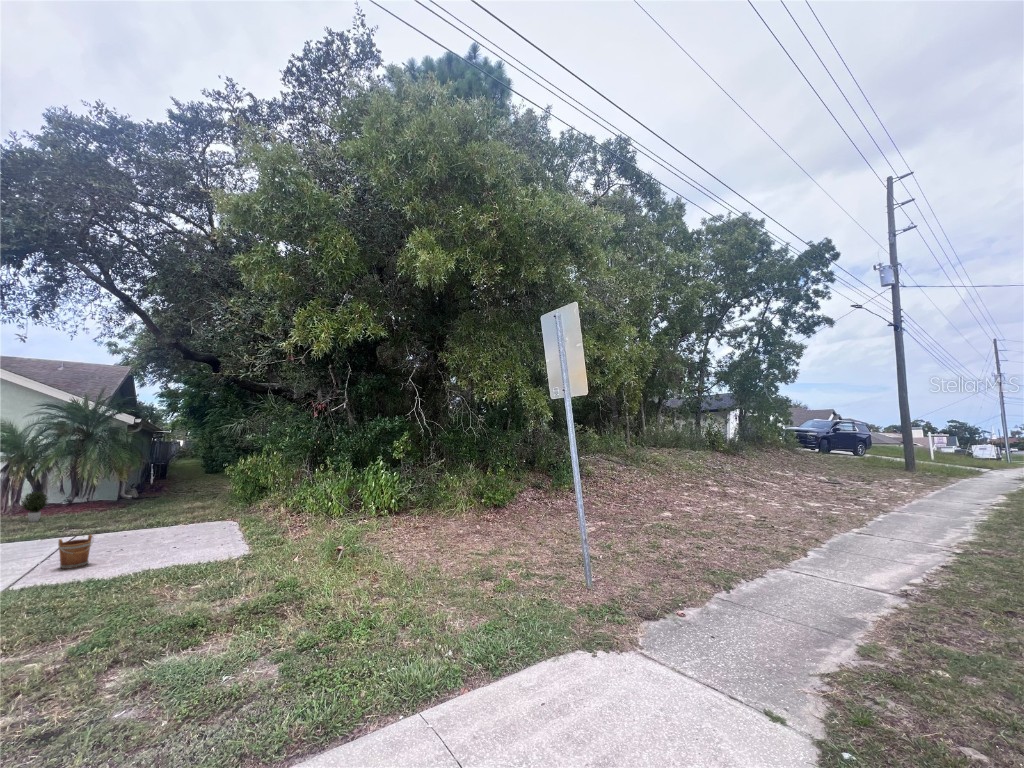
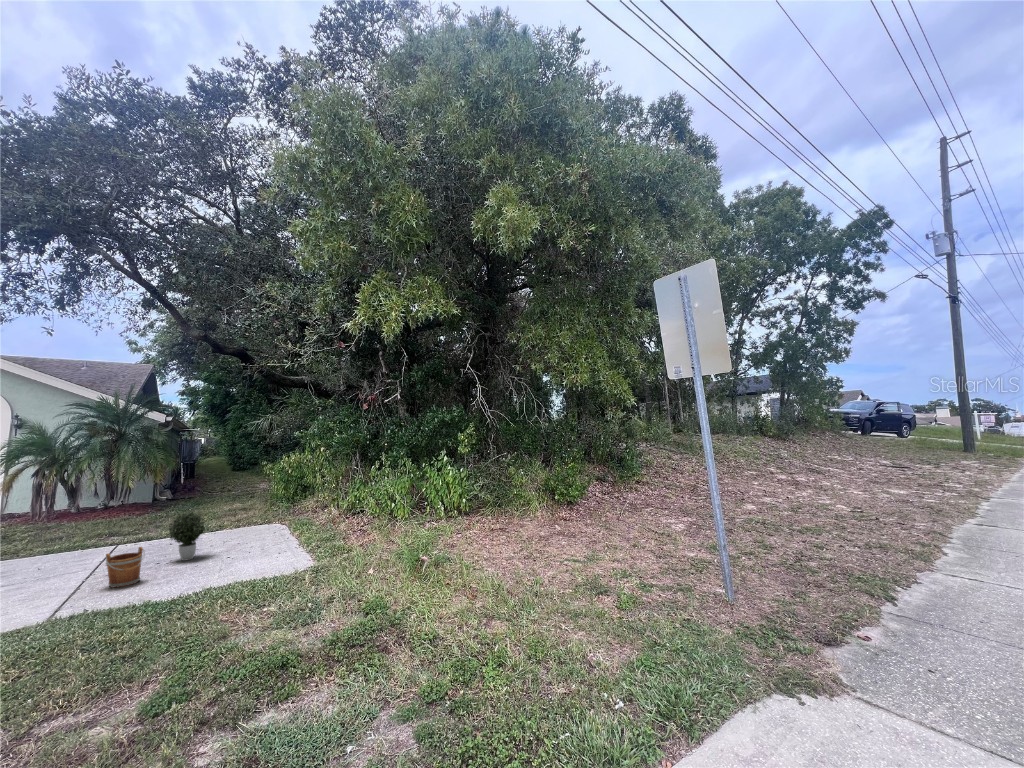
potted plant: present [21,492,48,522] -> present [168,512,206,561]

